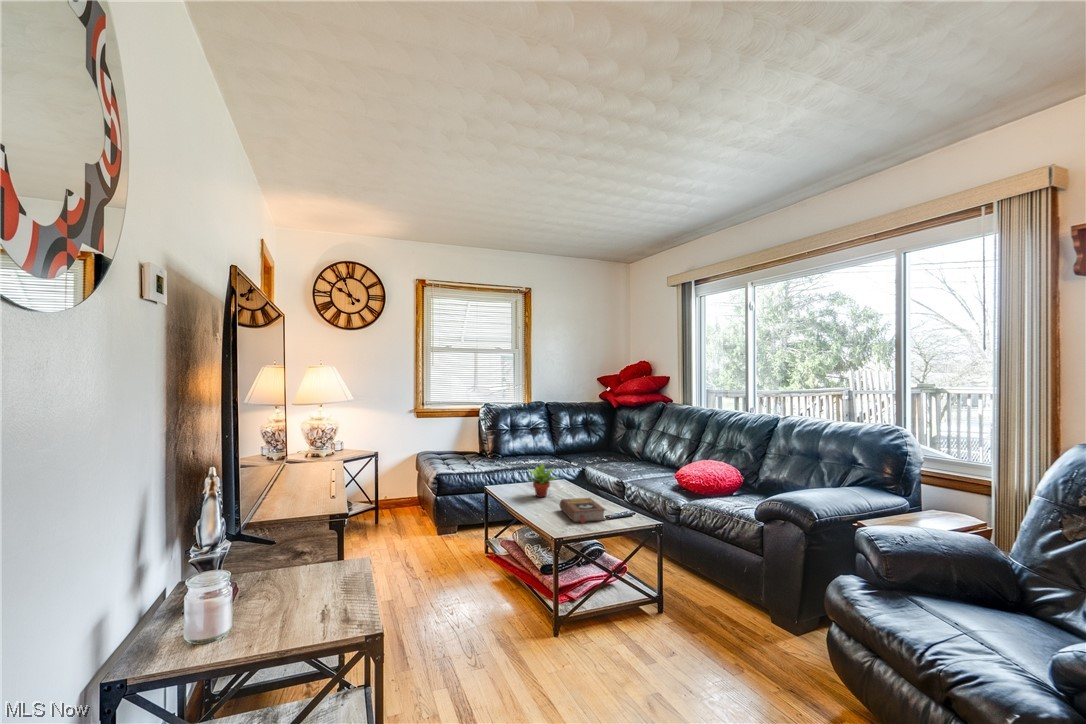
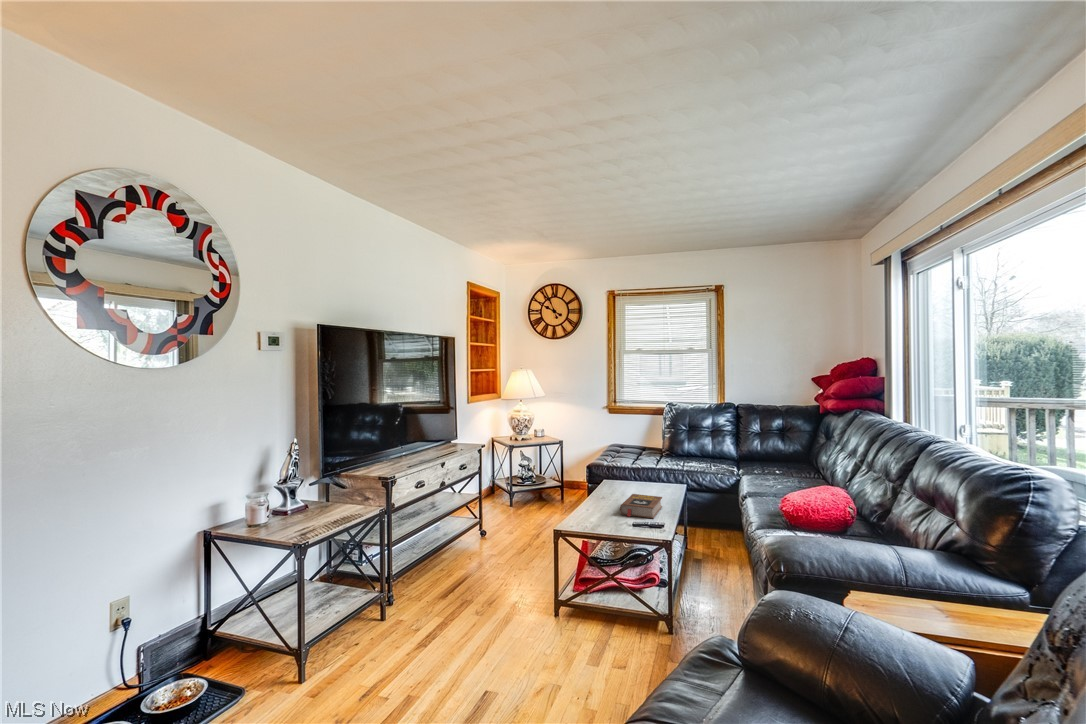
succulent plant: present [530,464,554,497] -> none [624,460,654,492]

